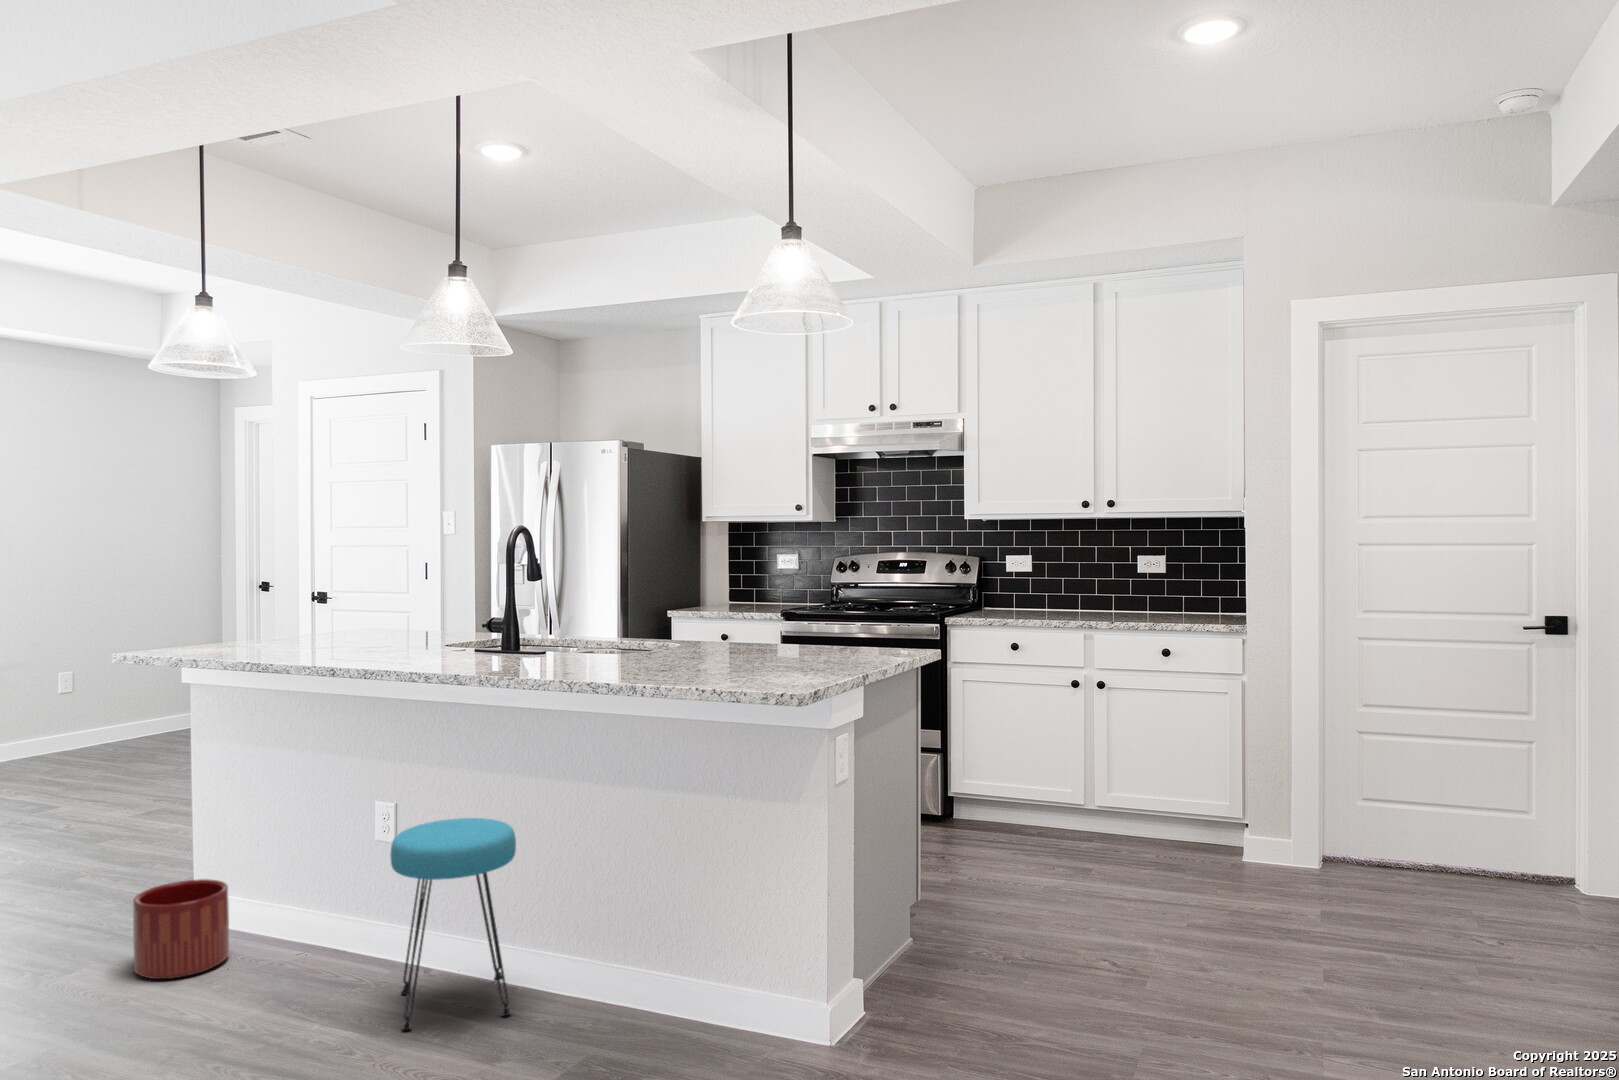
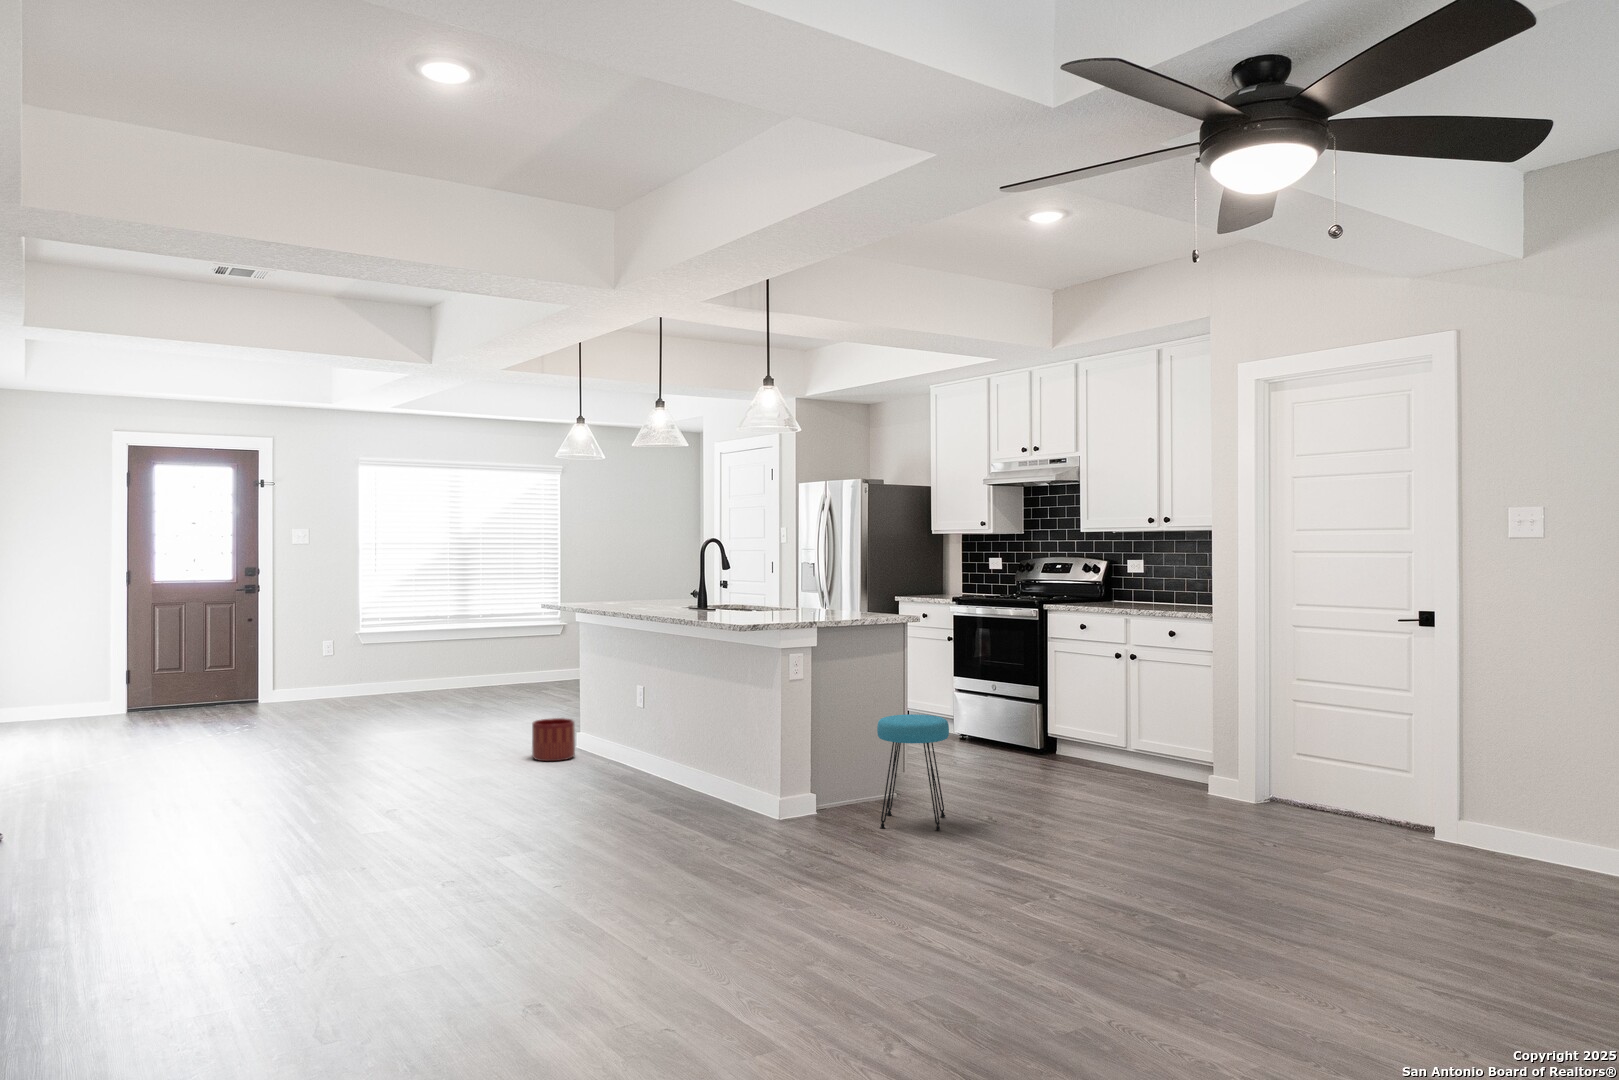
stool: present [390,818,516,1030] -> present [877,714,949,830]

